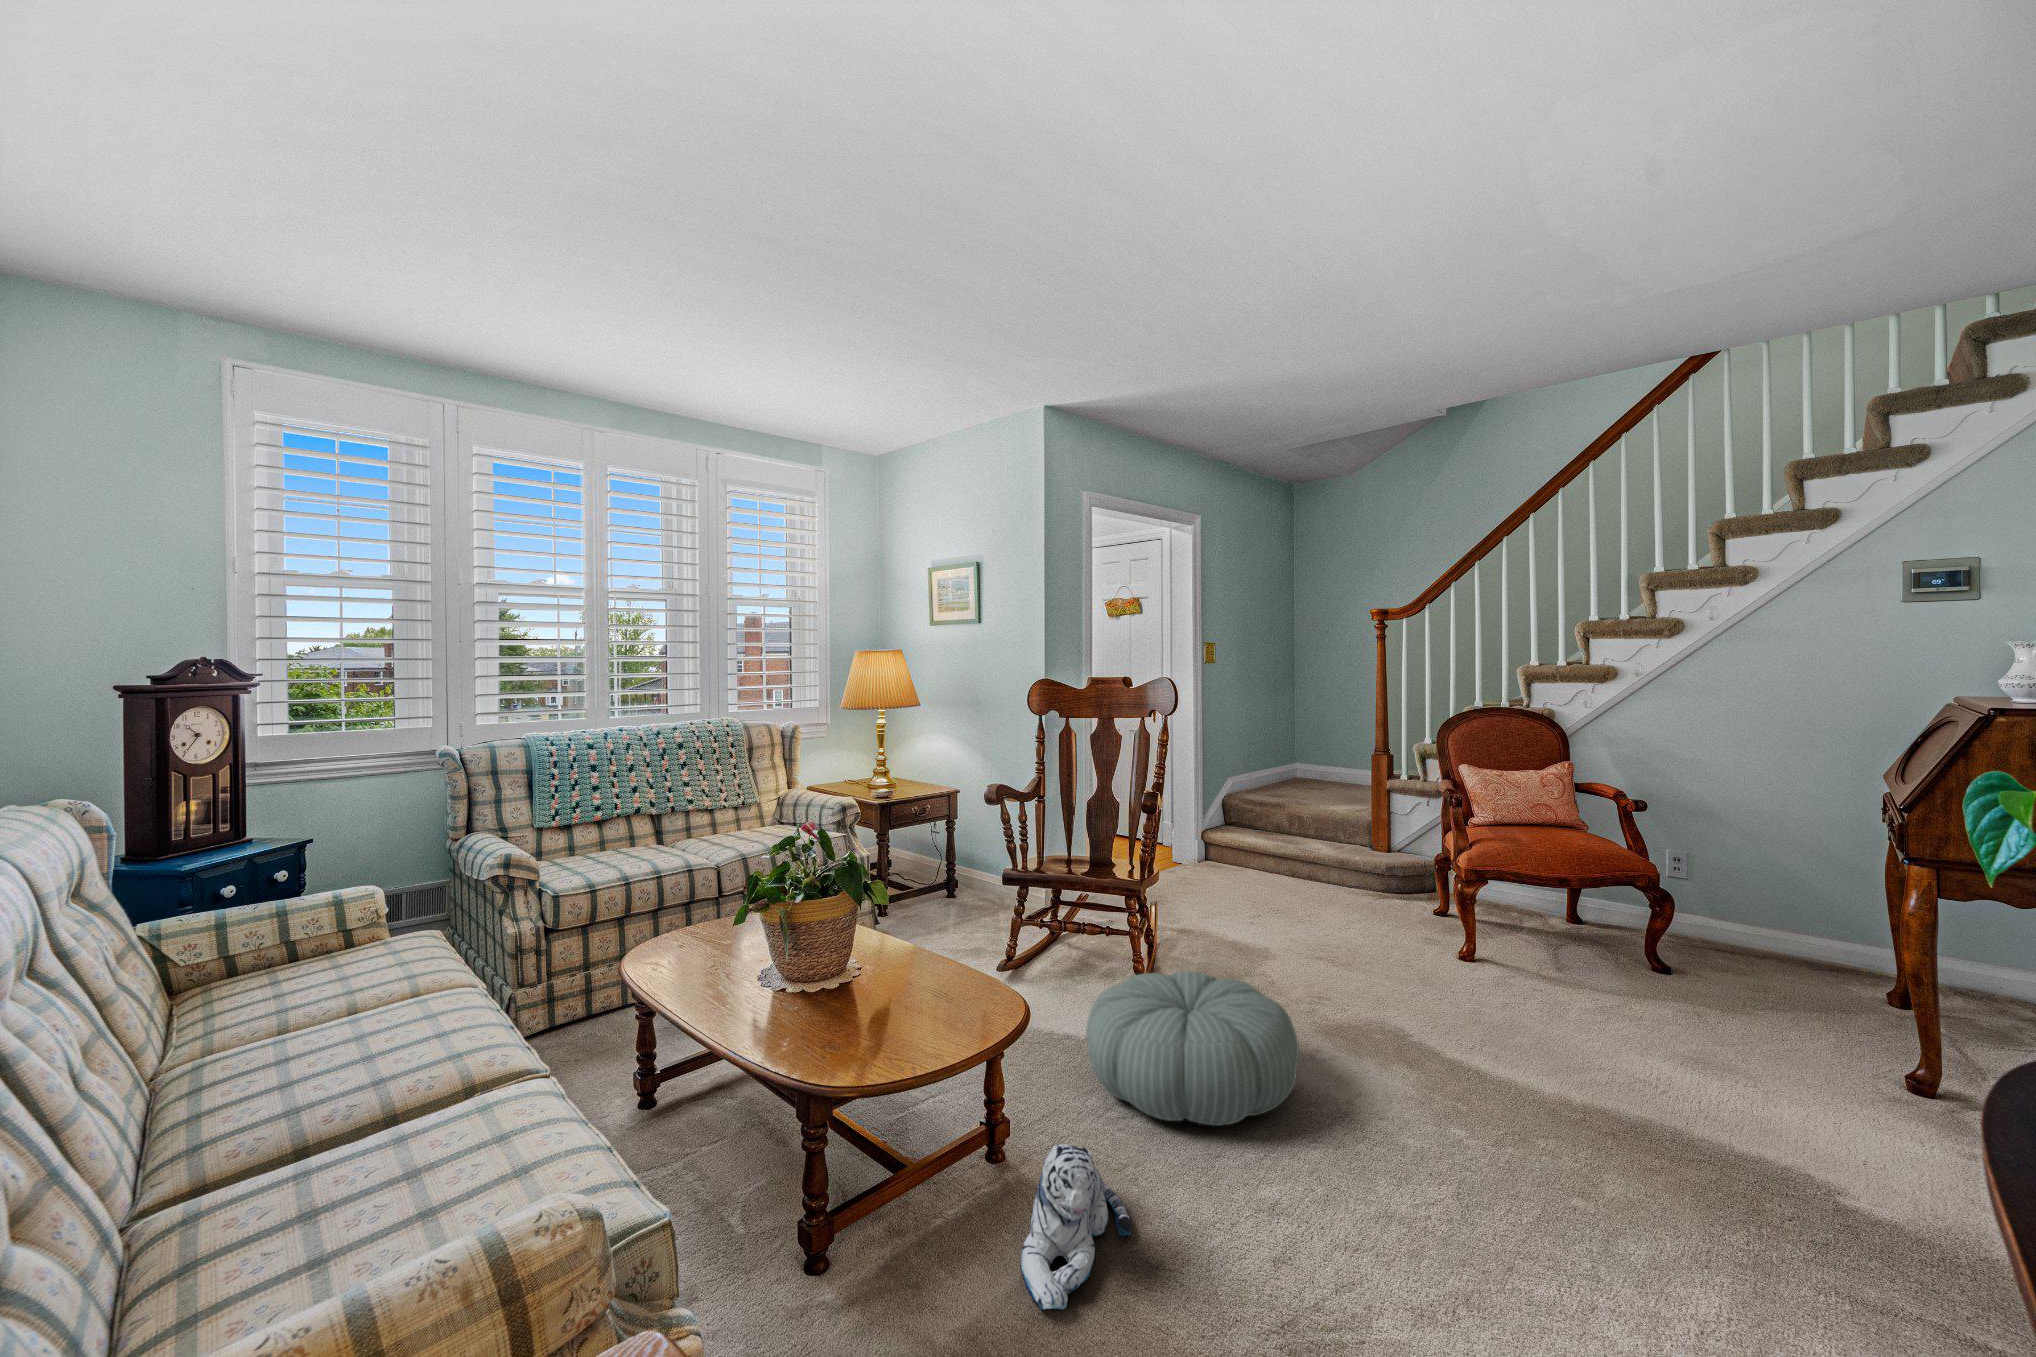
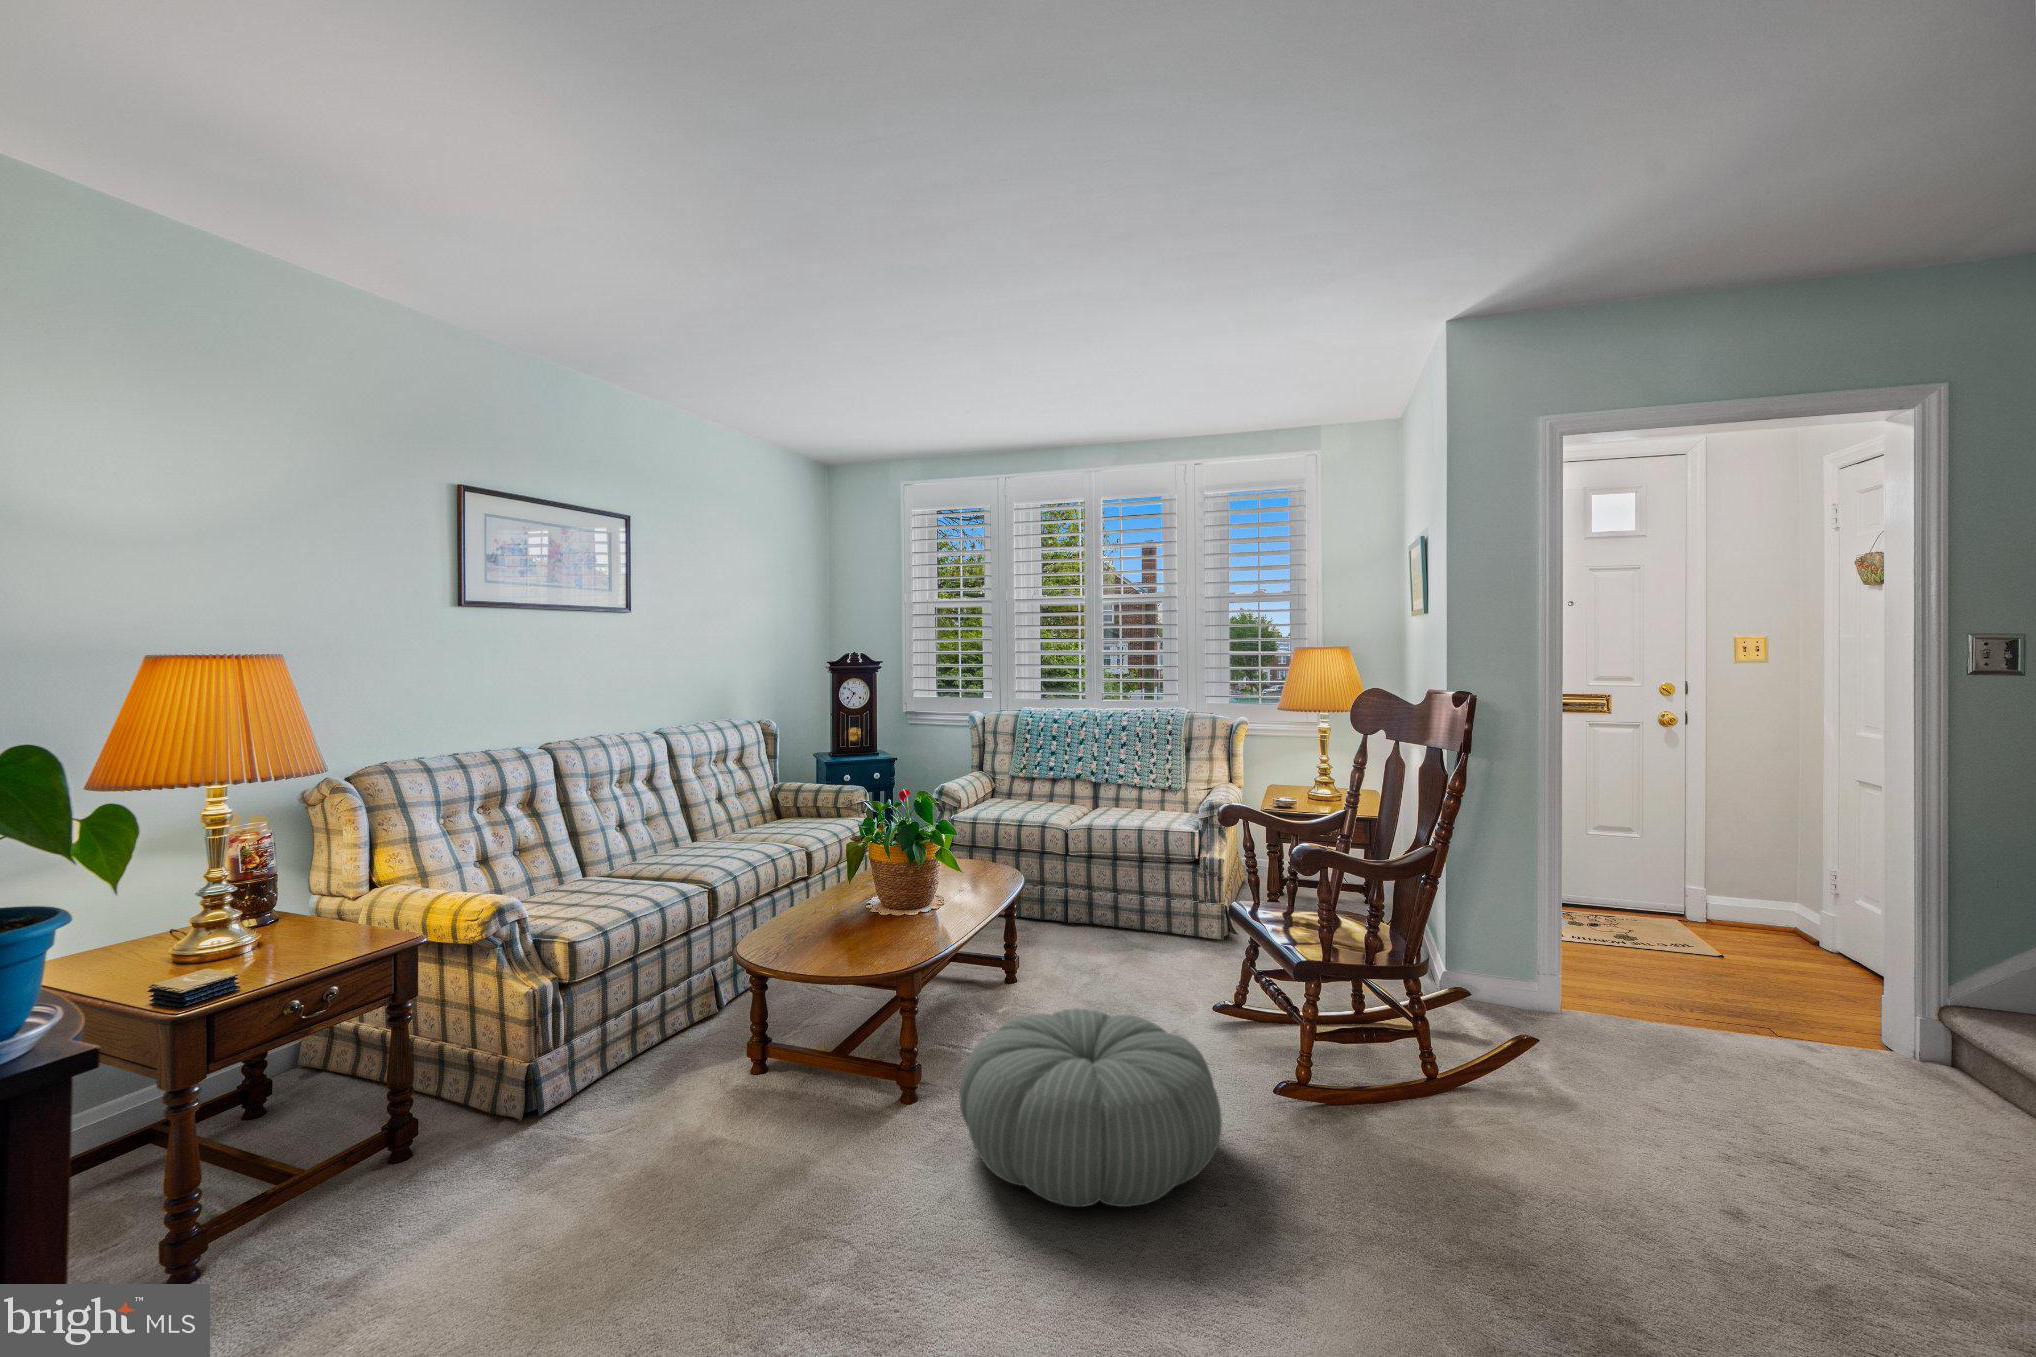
plush toy: present [1020,1144,1131,1310] -> none [678,1034,859,1152]

